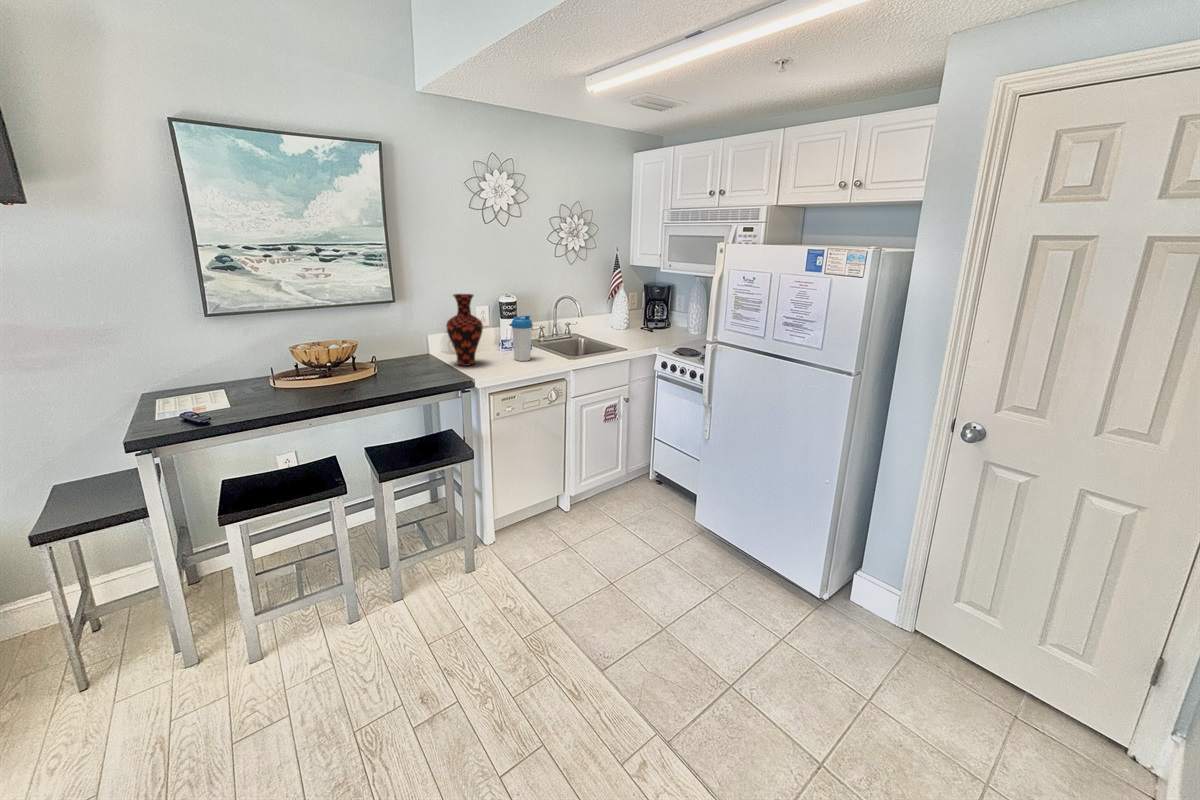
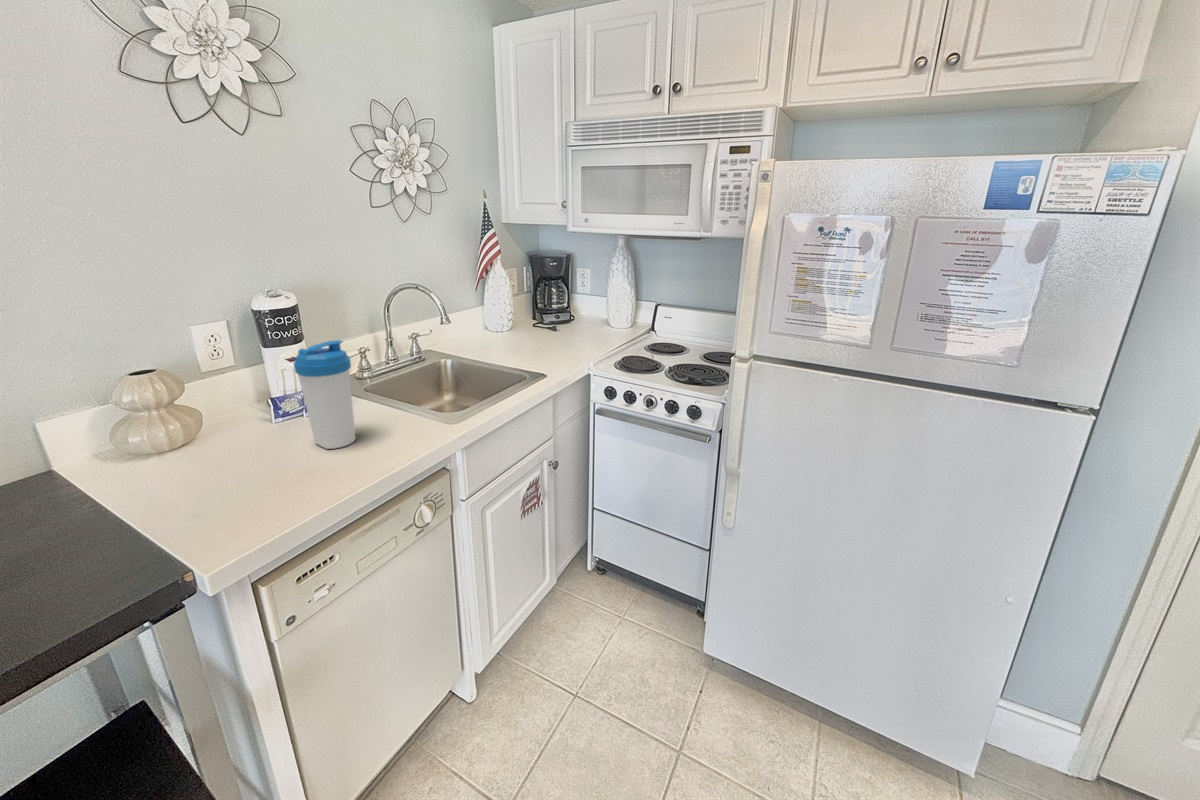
vase: present [446,294,483,366] -> none [82,303,211,498]

